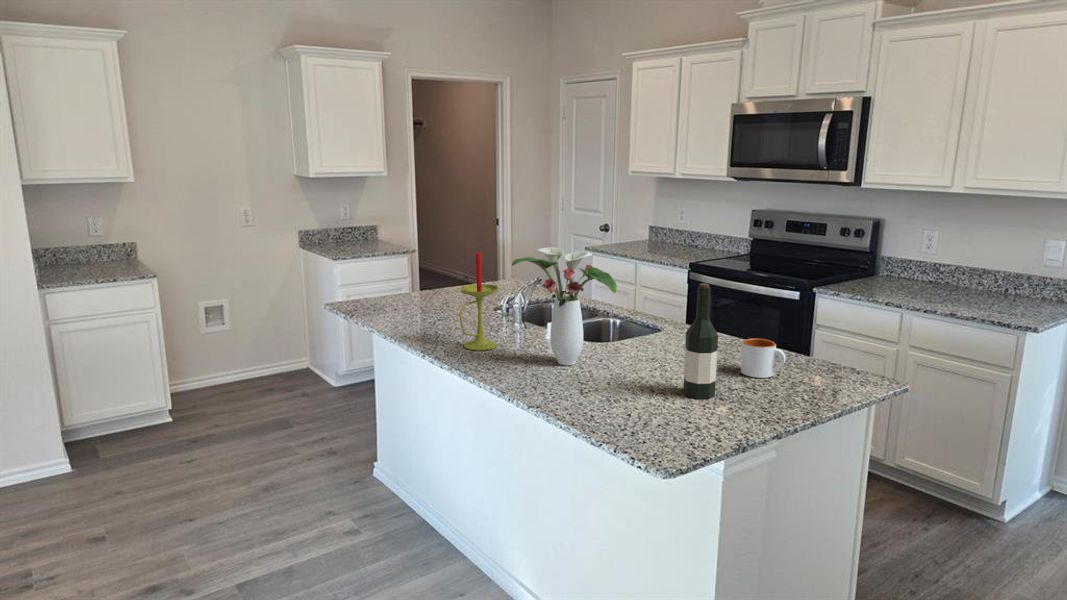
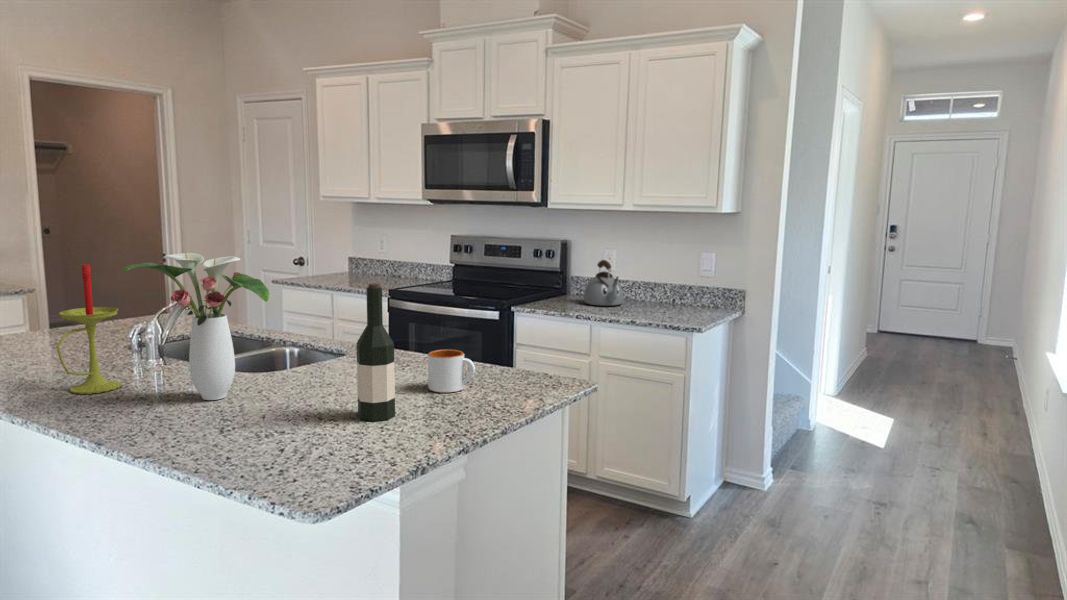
kettle: none [894,244,941,293] -> present [584,260,624,306]

